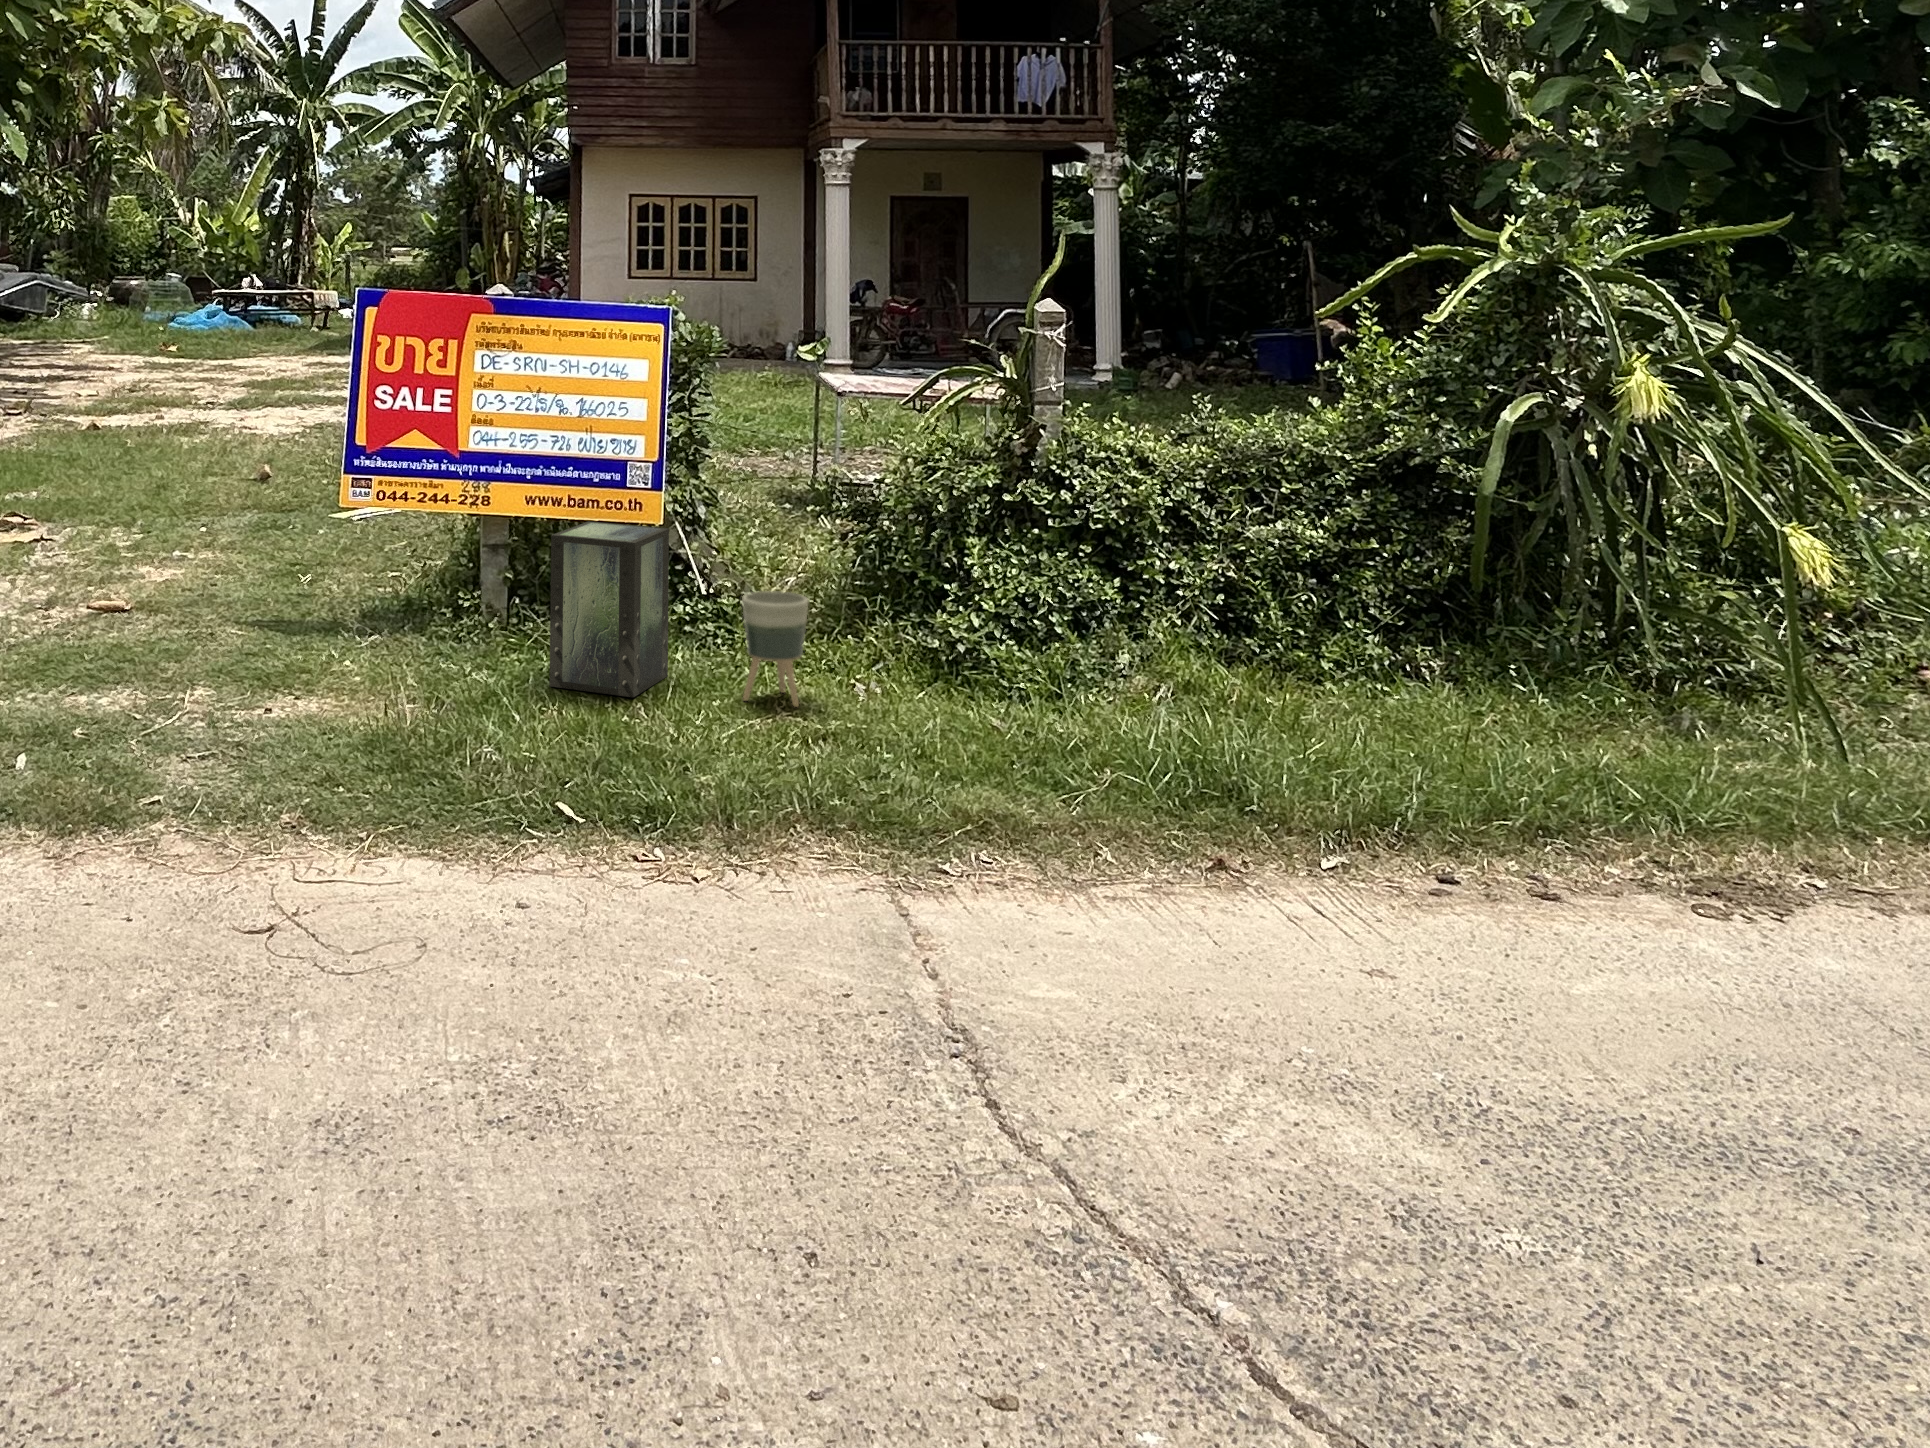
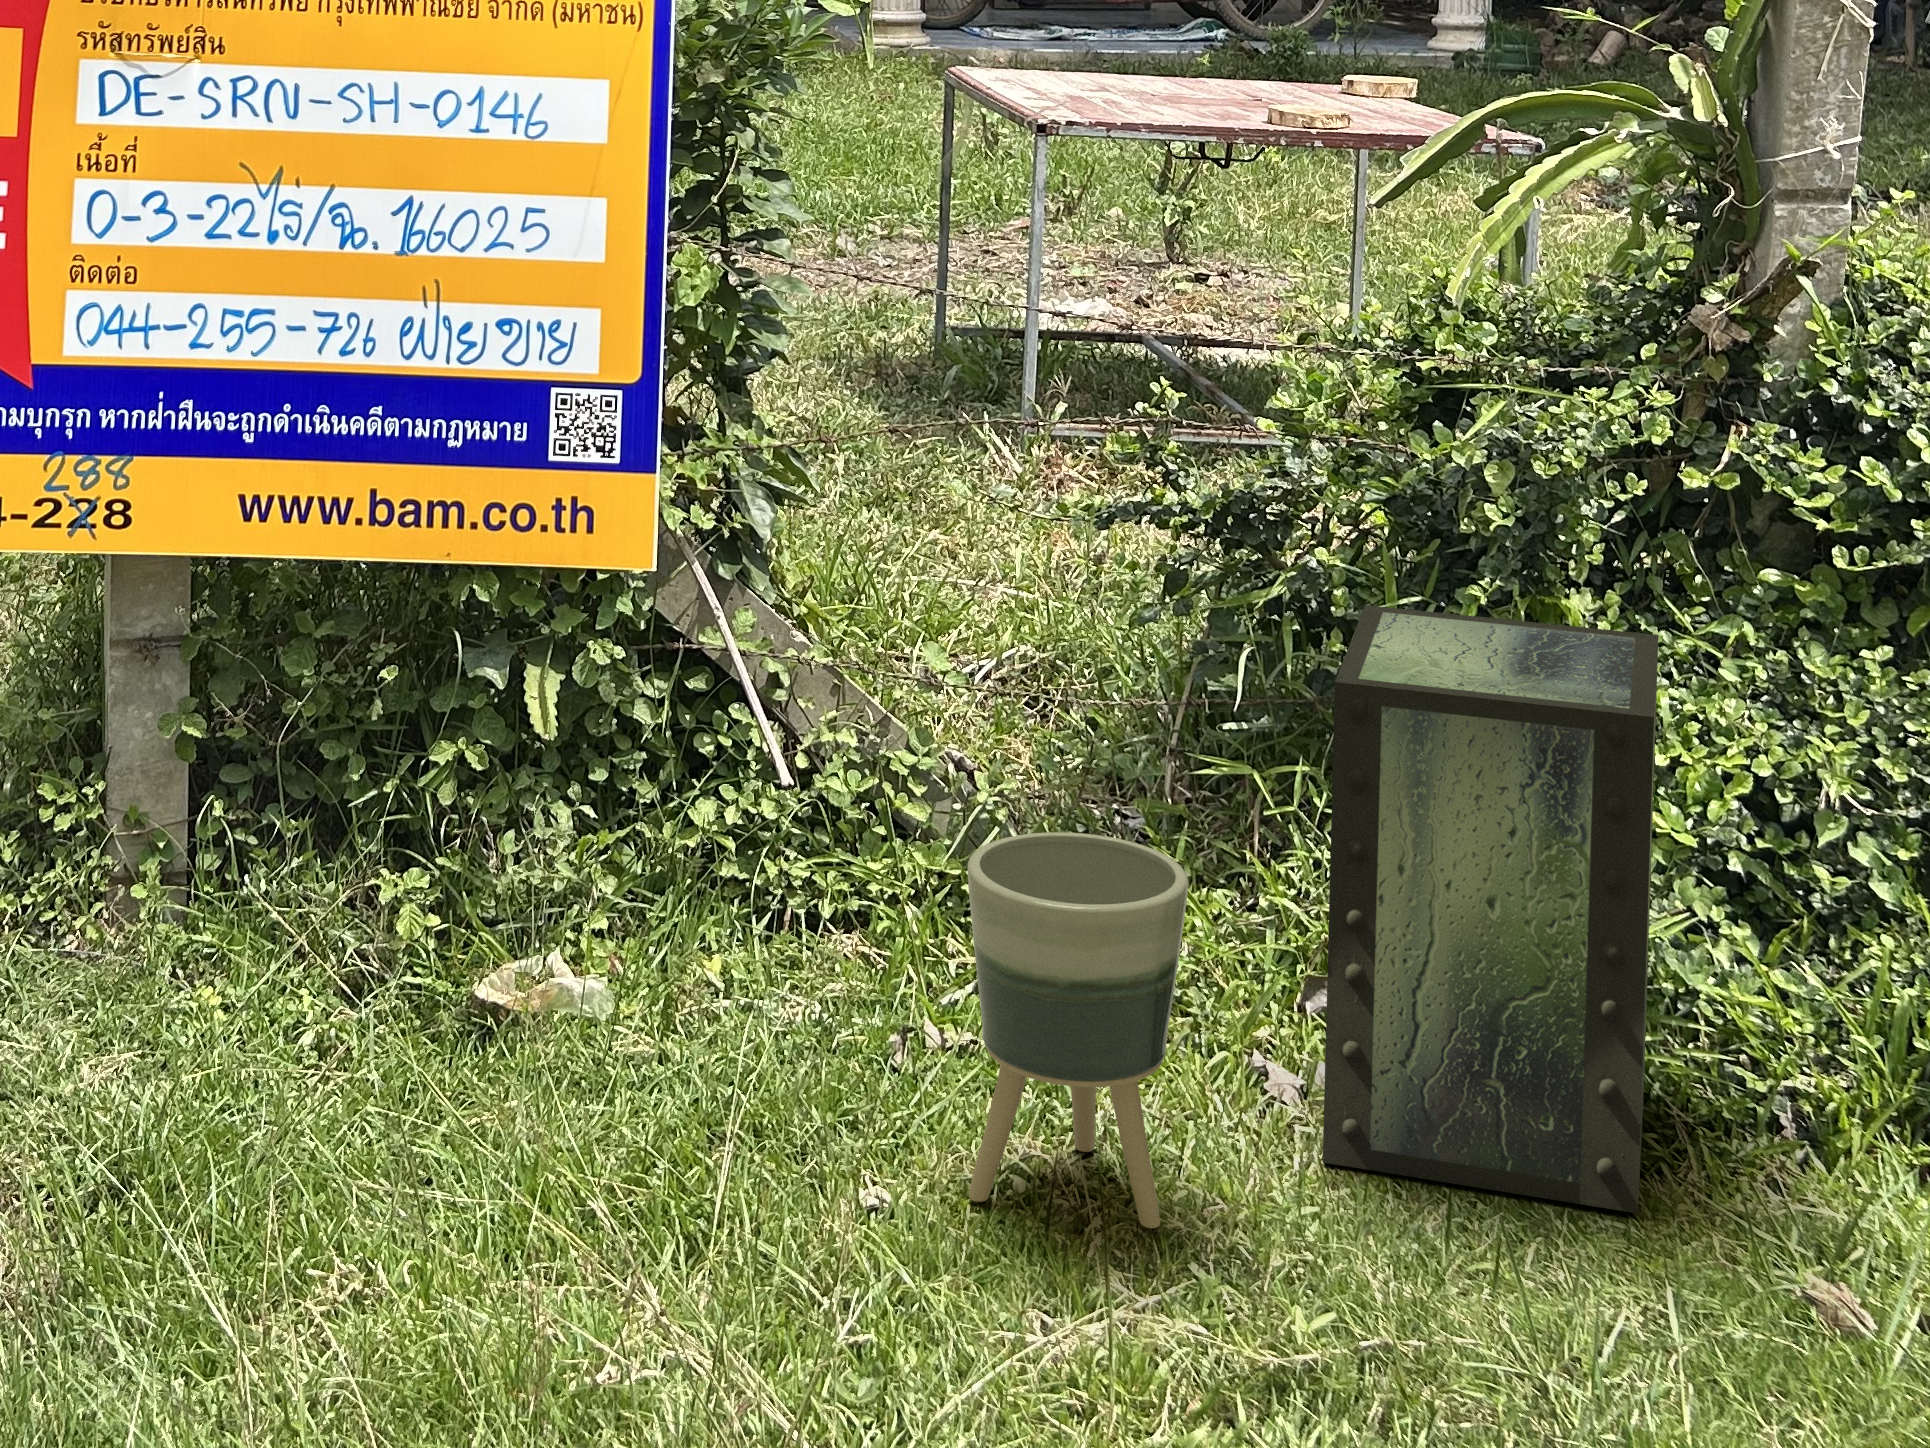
storage box: present [550,521,669,697] -> present [1323,605,1658,1213]

